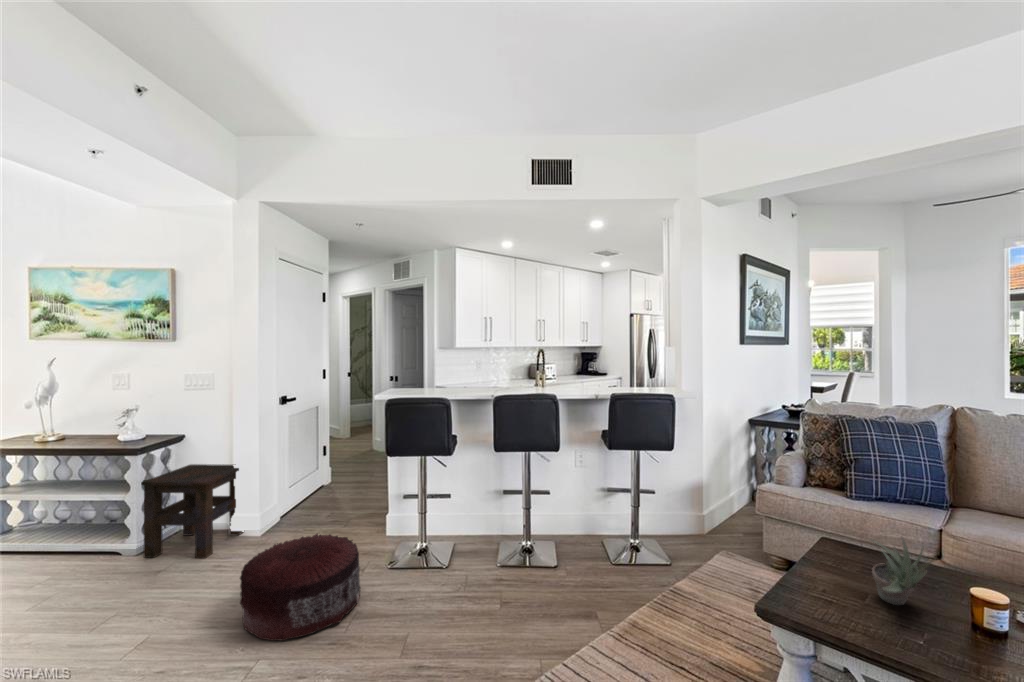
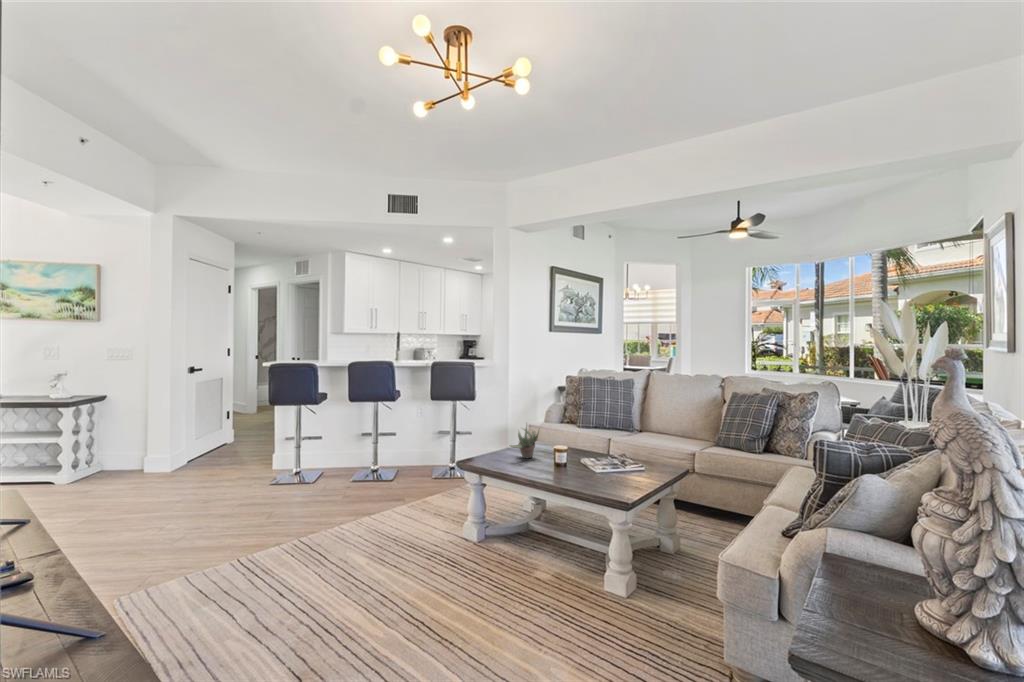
side table: present [141,464,243,558] -> none [74,418,159,484]
pouf: present [240,534,360,641] -> none [157,456,246,512]

